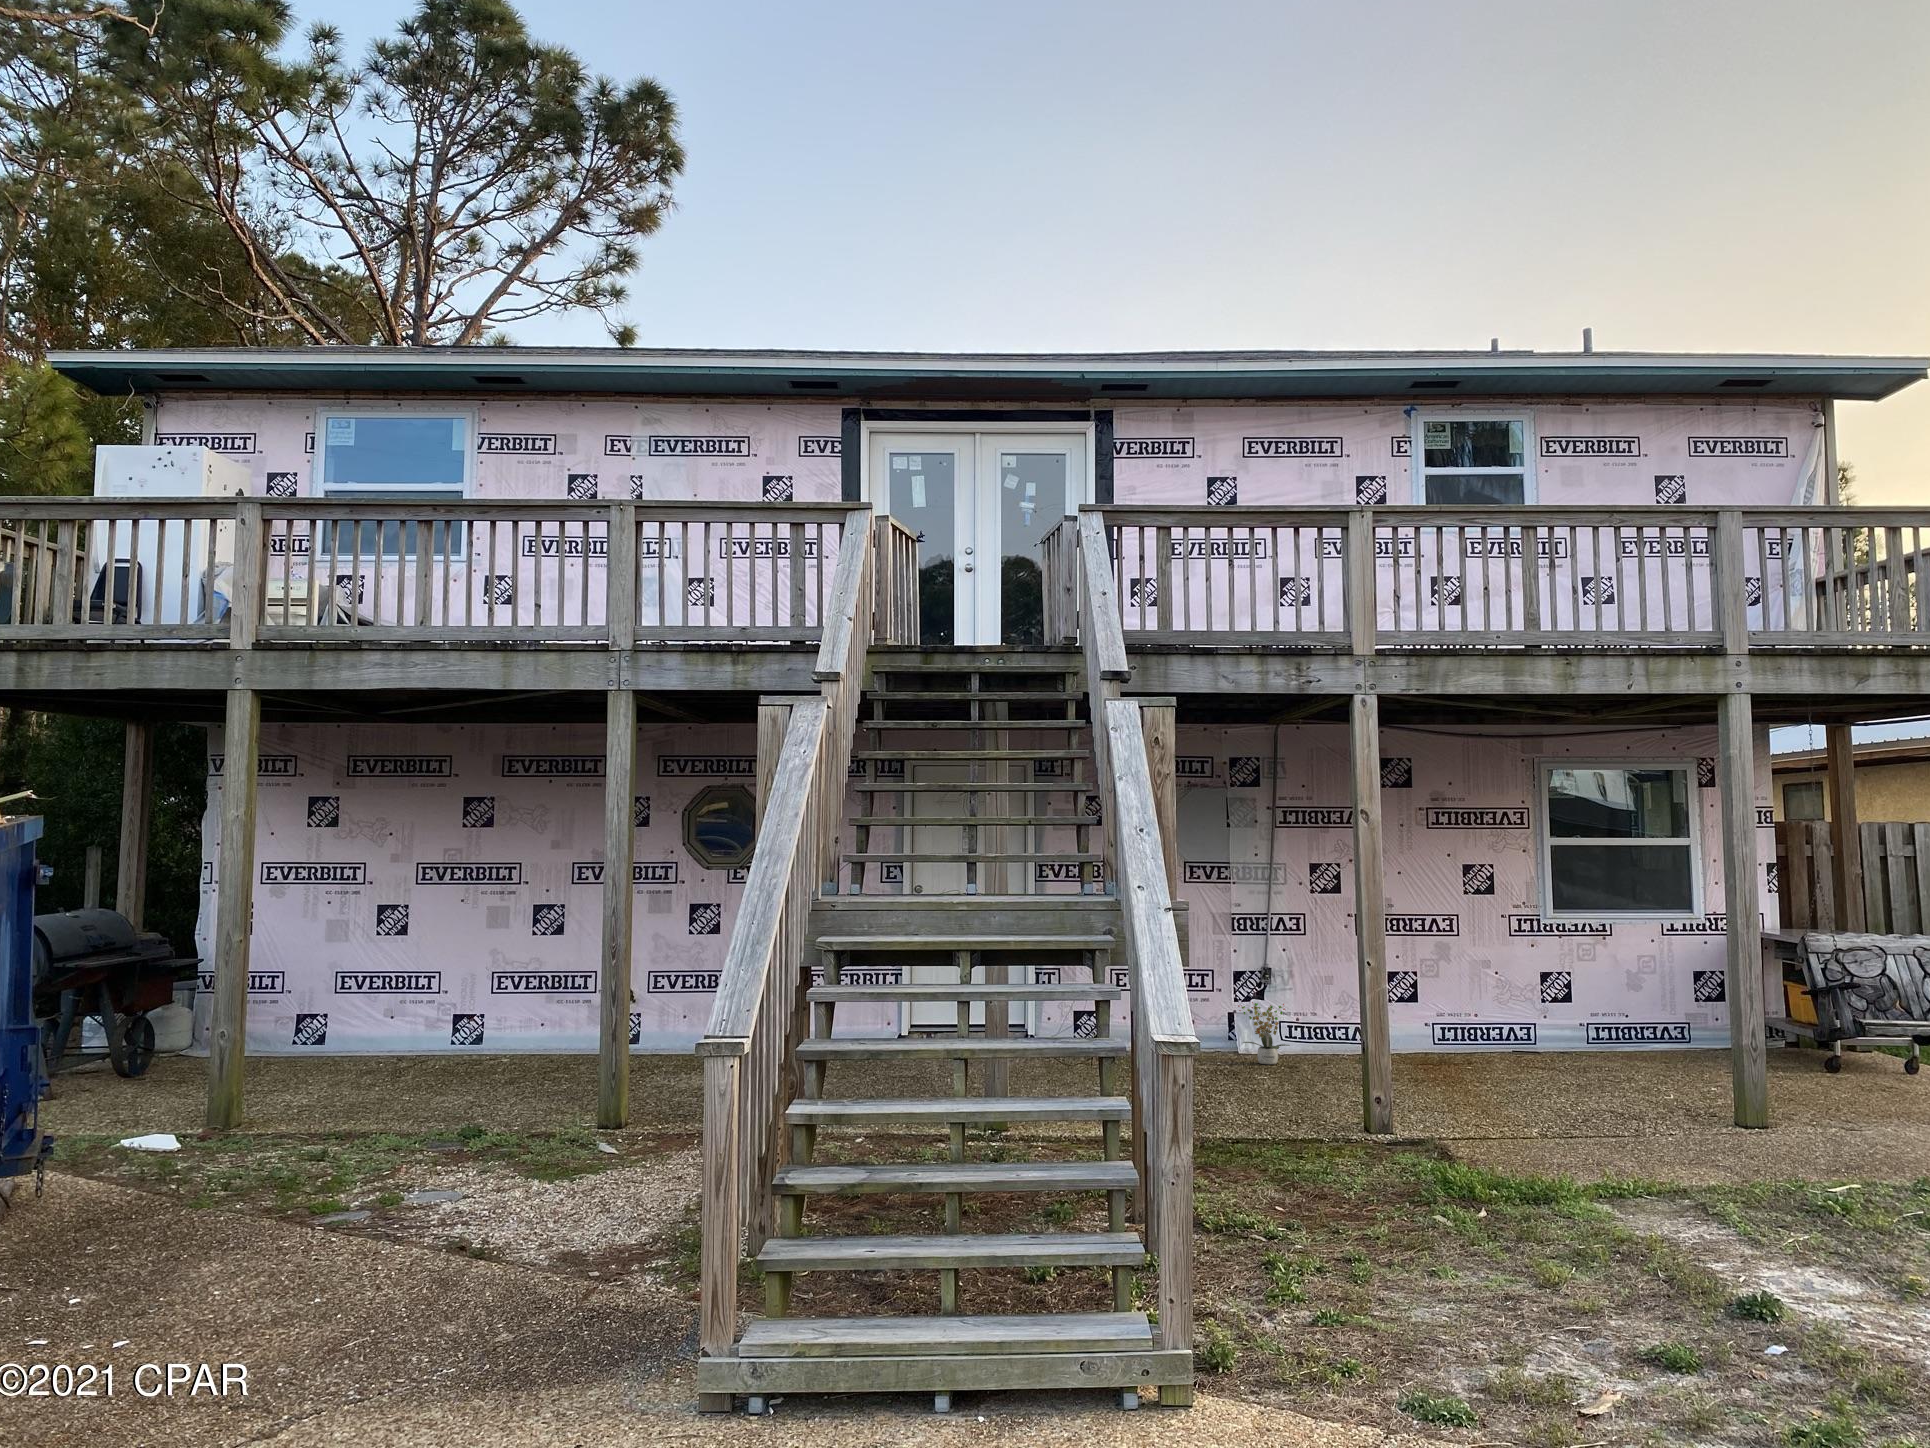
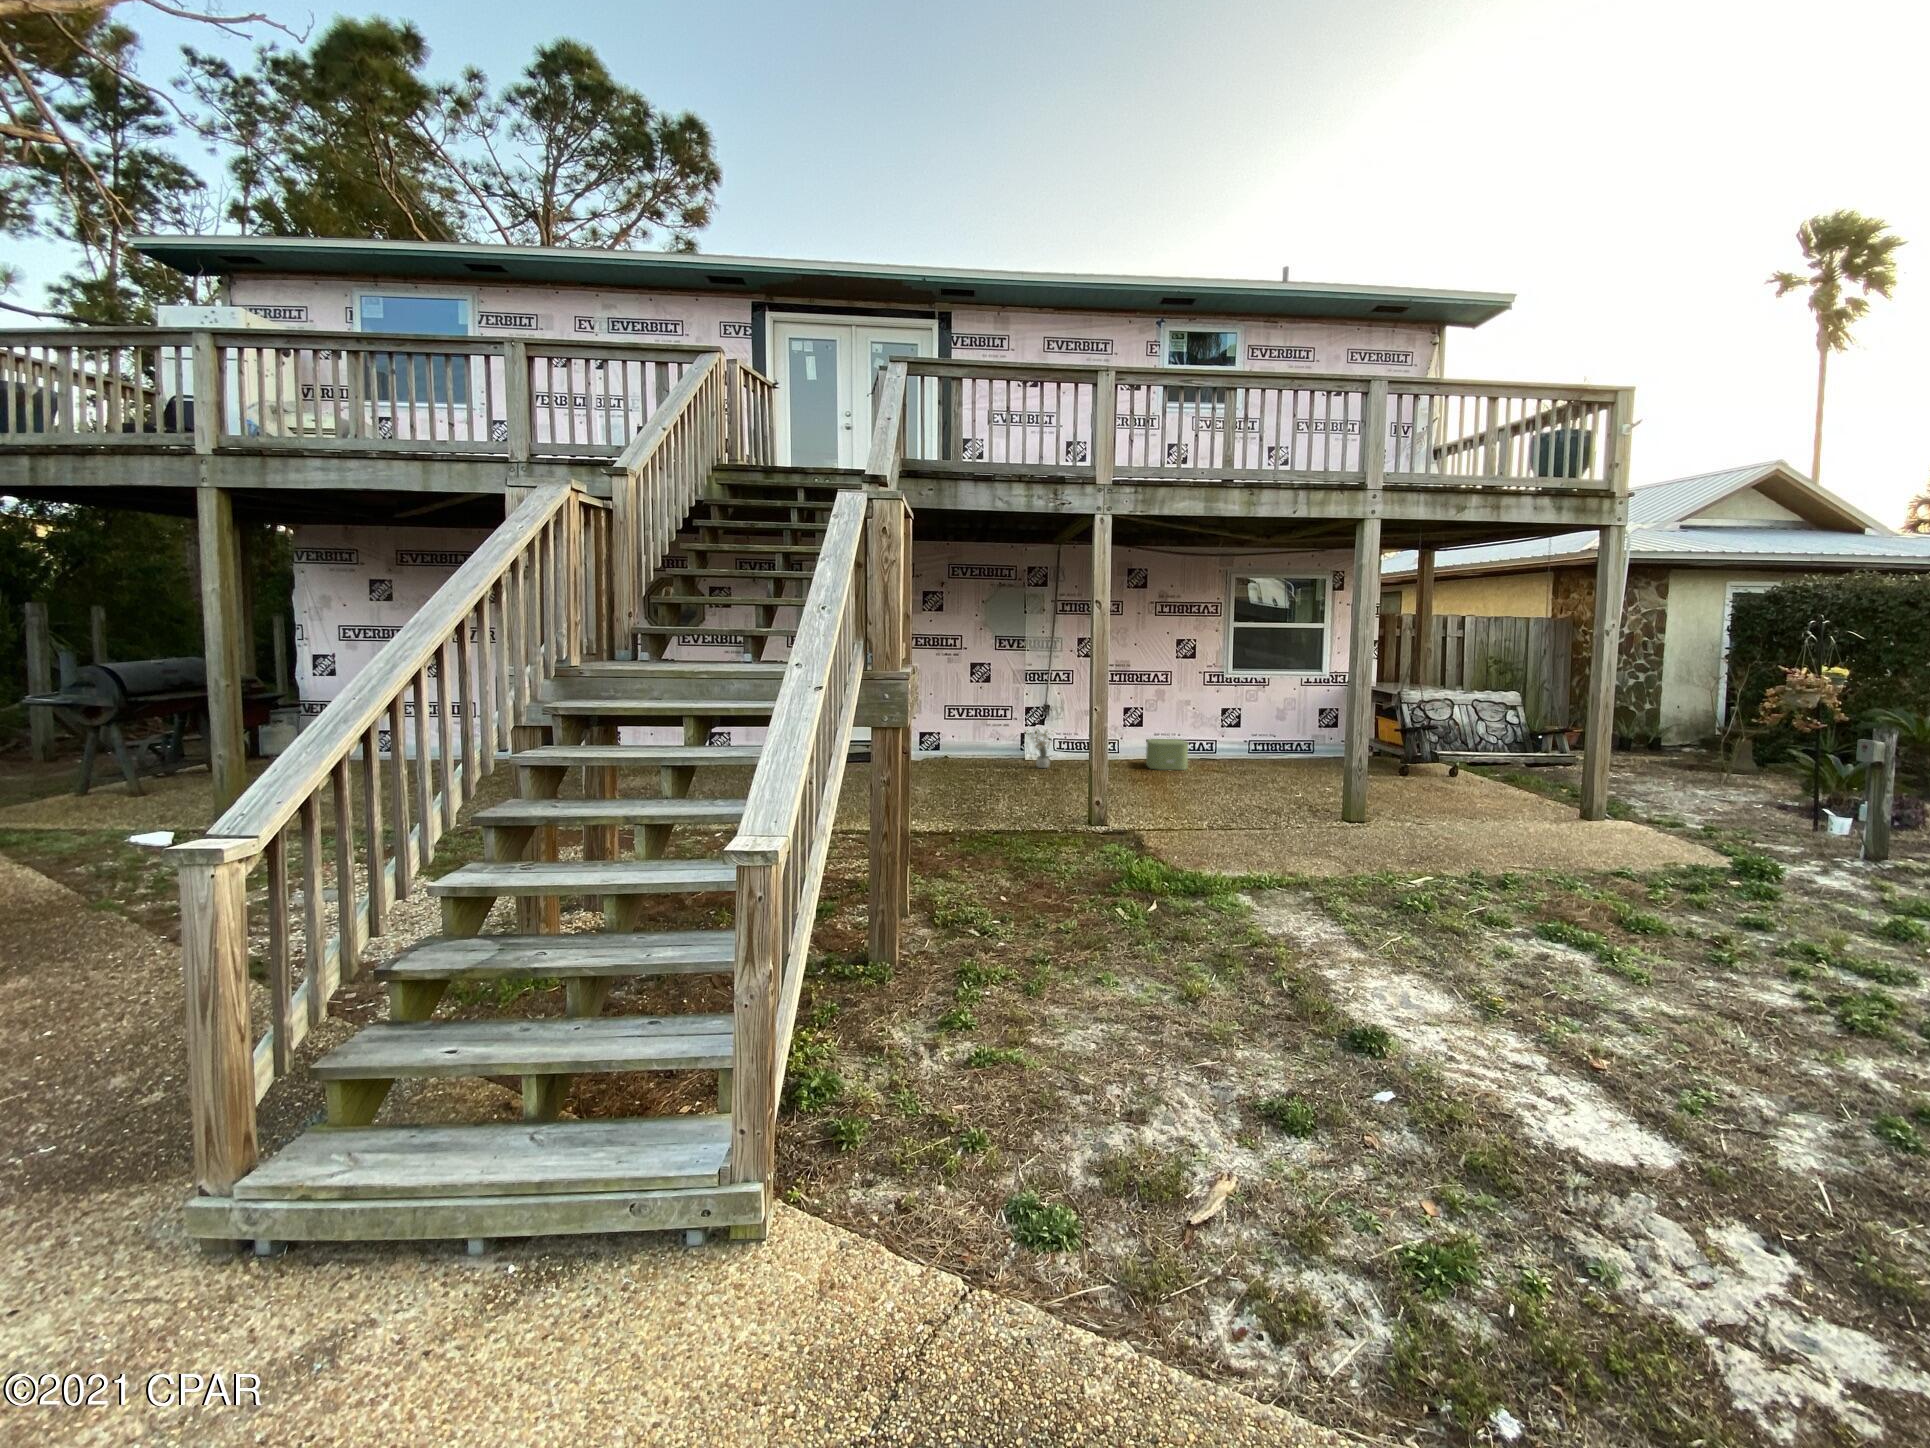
storage box: none [1423,1019,1491,1066] -> present [1146,739,1189,770]

